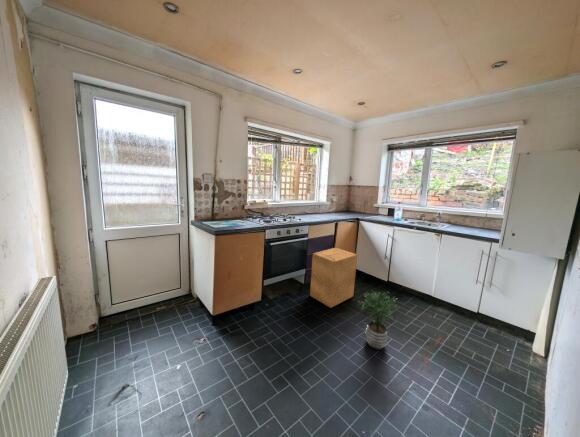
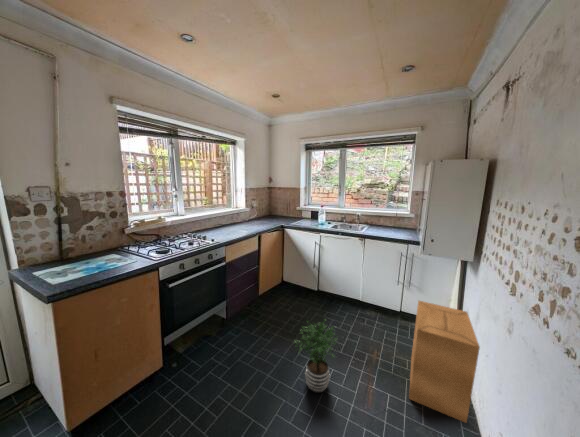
cardboard box: present [310,248,357,308] -> present [409,301,480,423]

